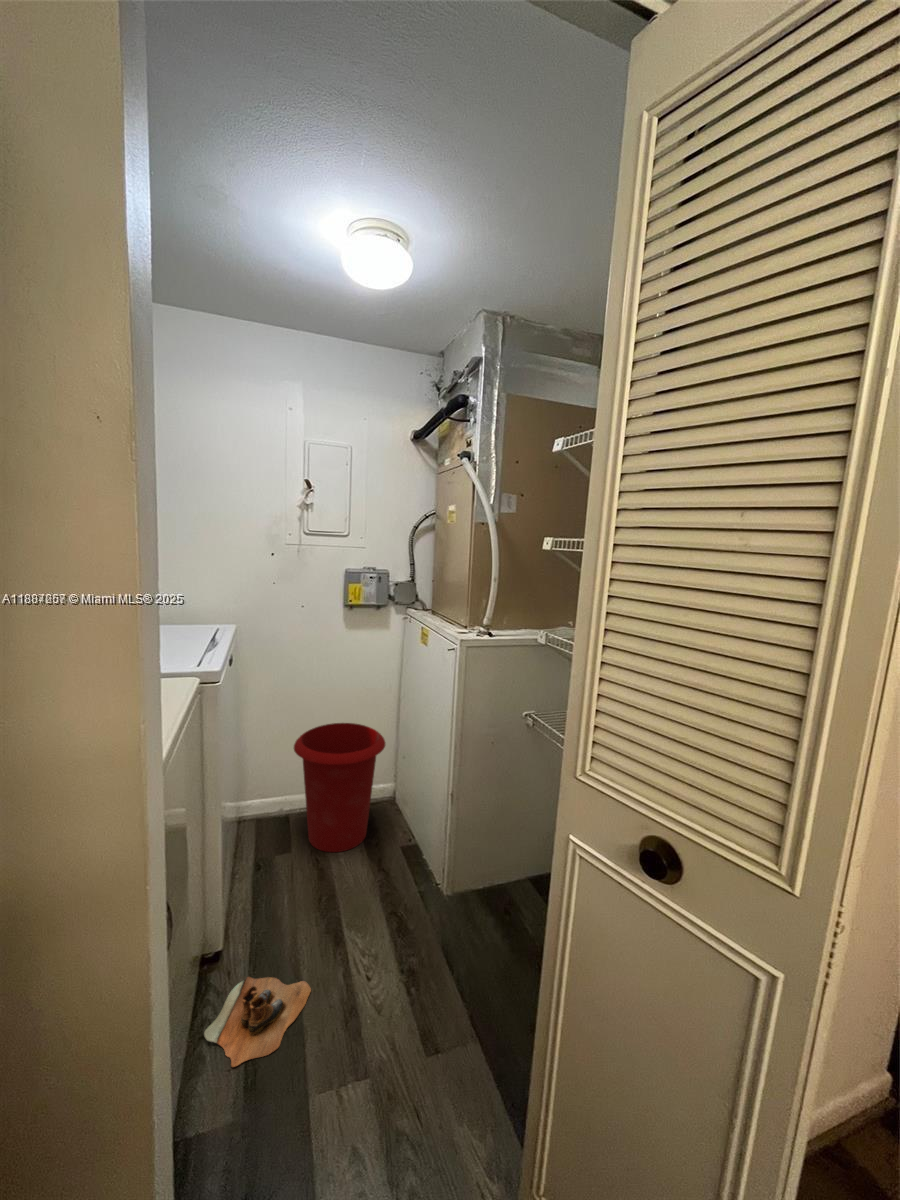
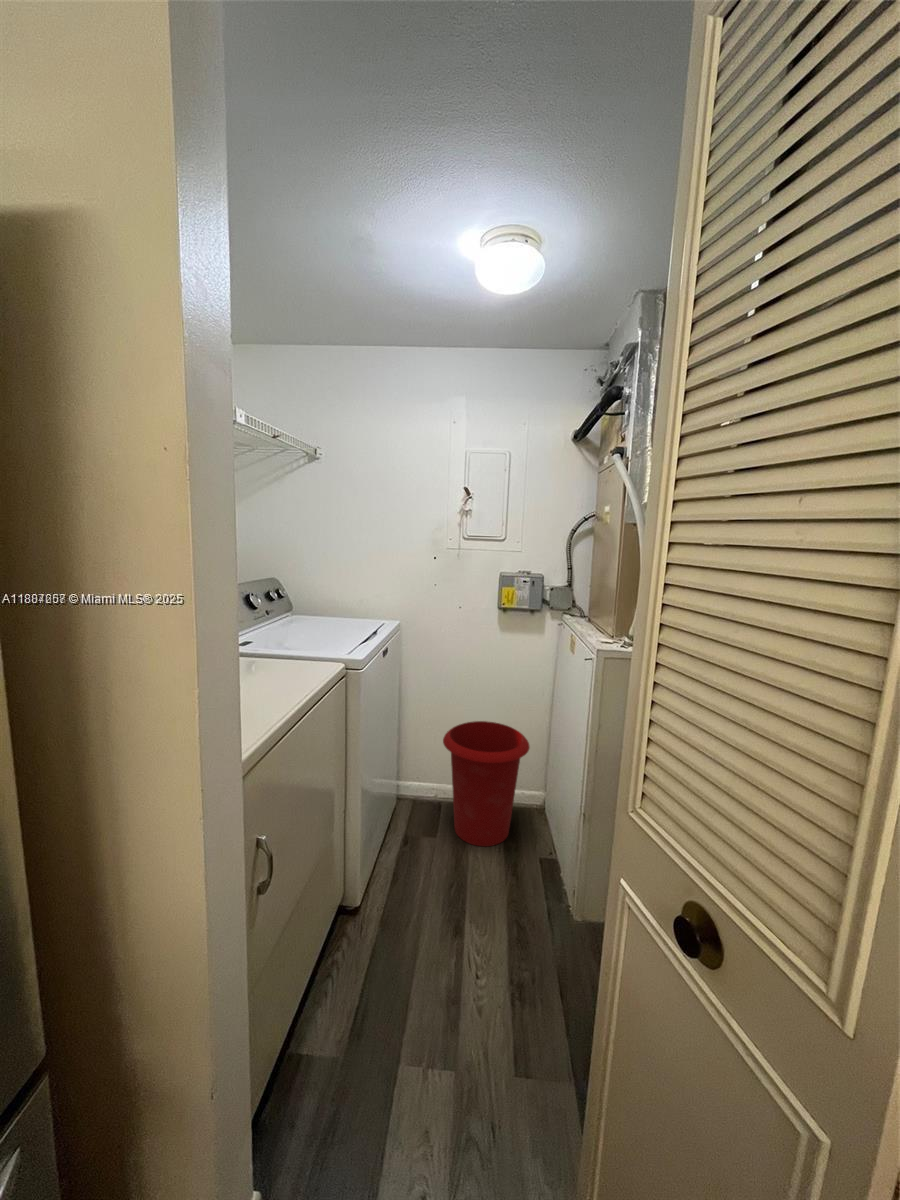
boots: present [204,977,311,1067] -> none [332,936,424,1014]

